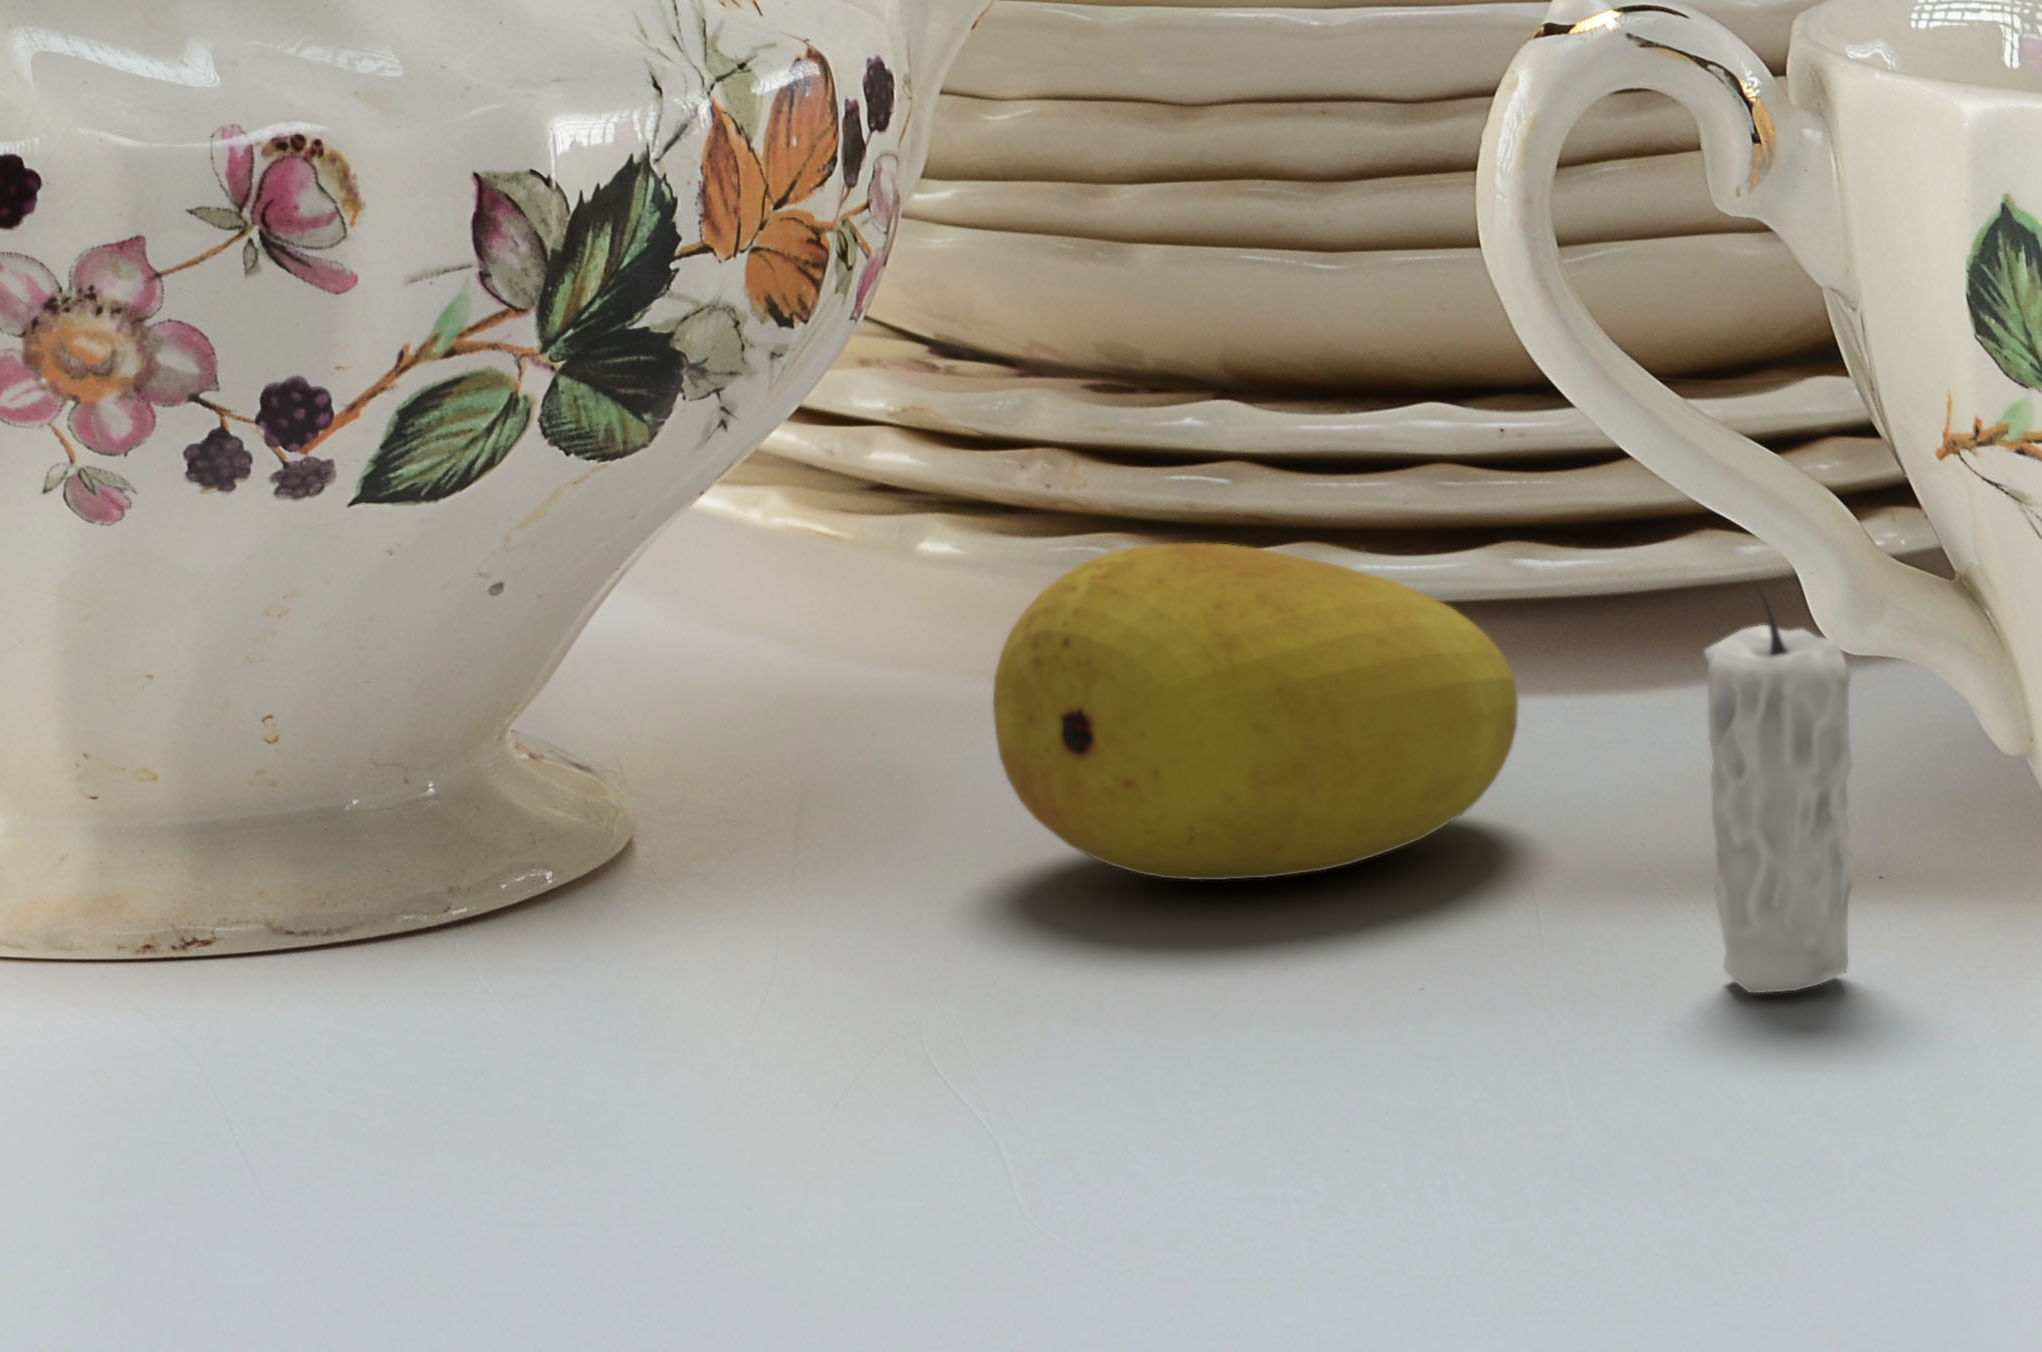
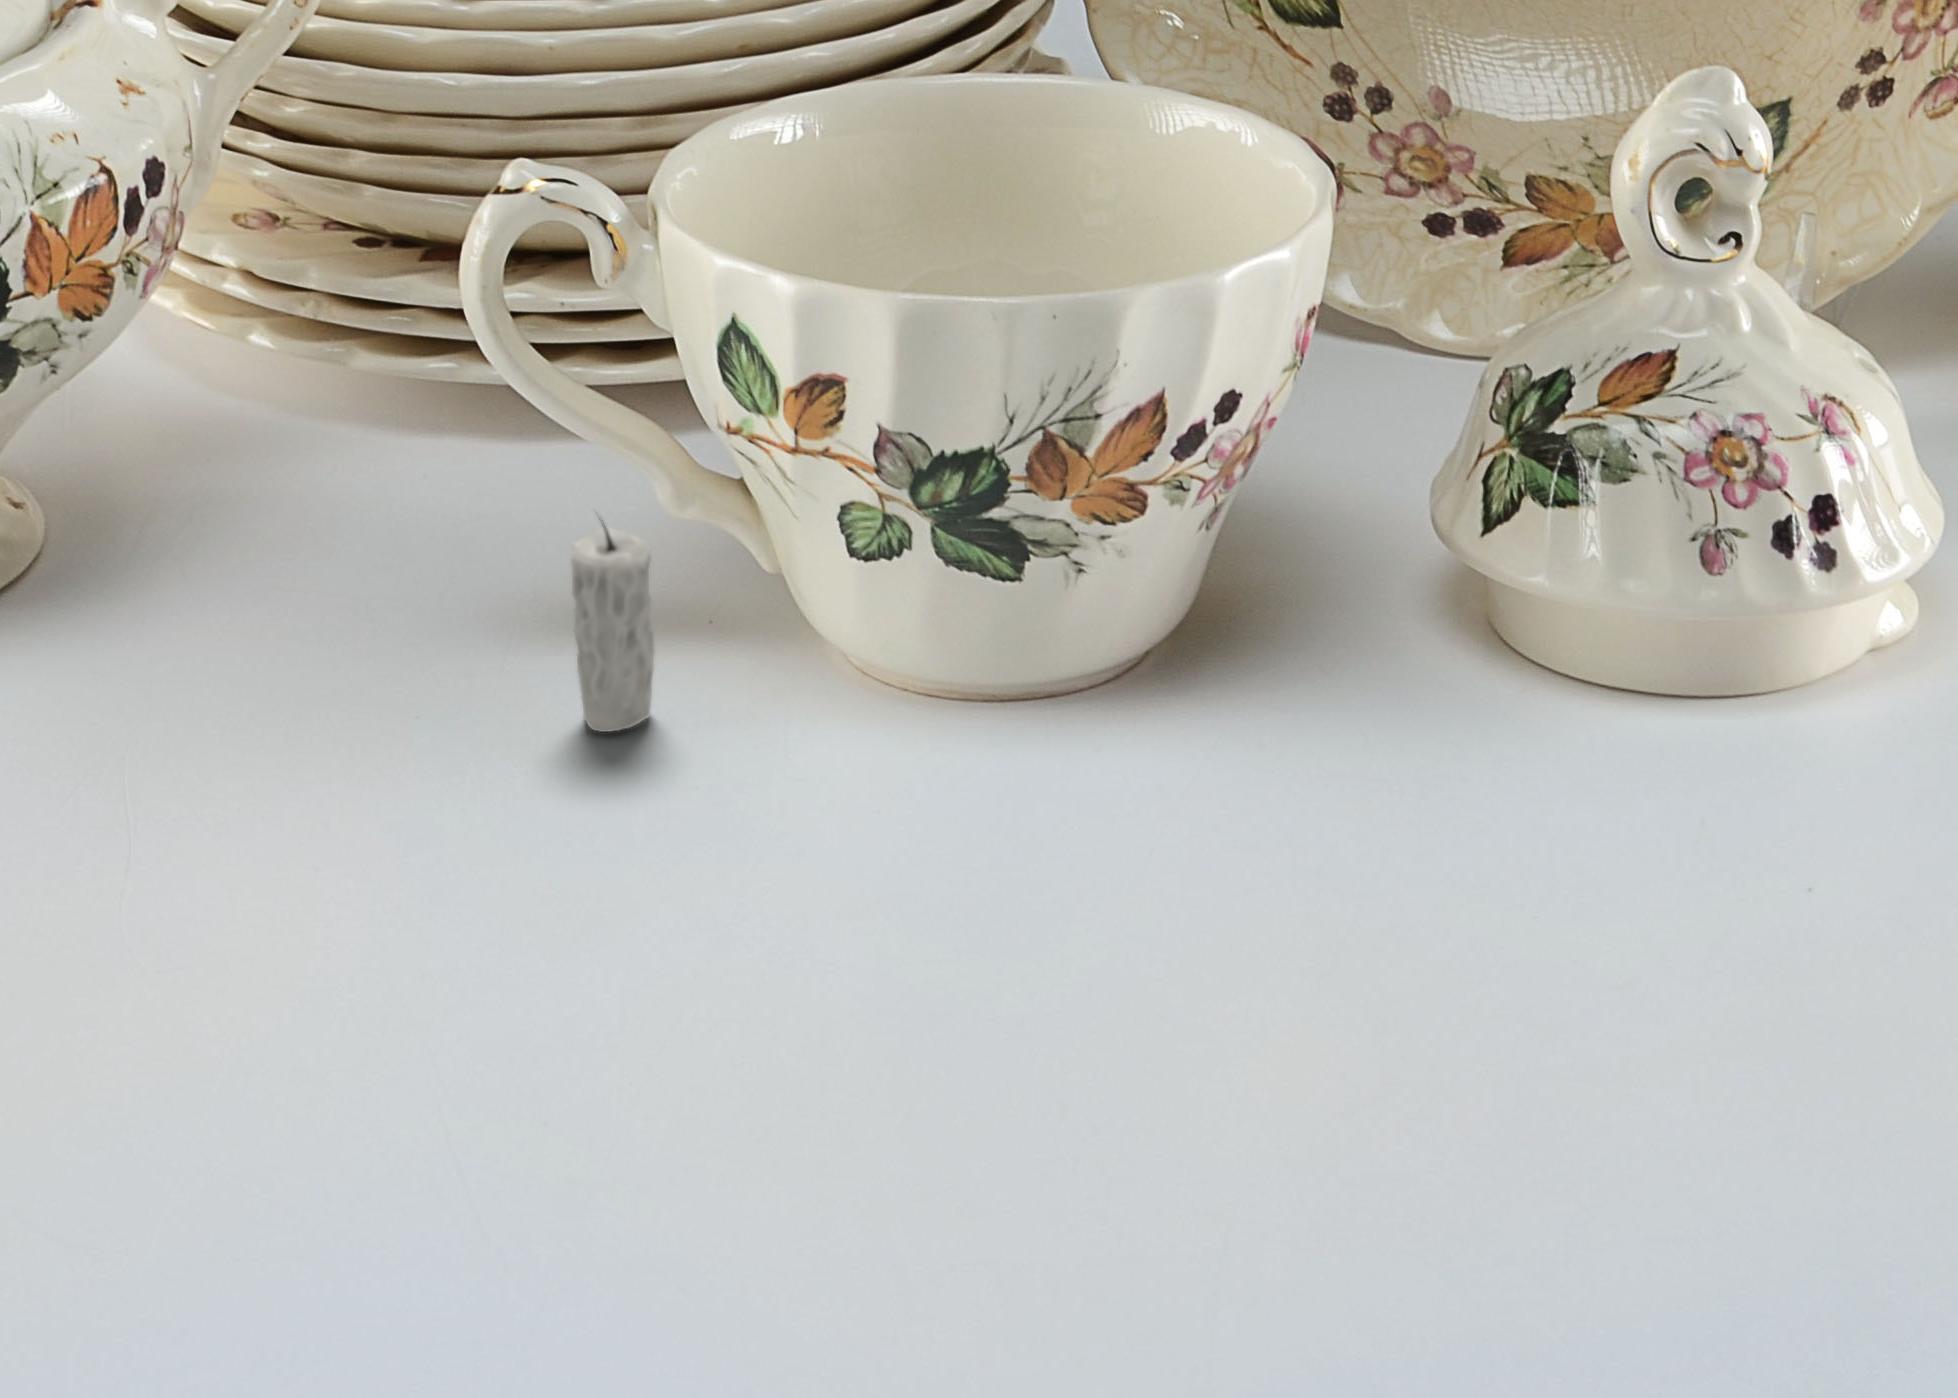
fruit: present [993,543,1518,880] -> none [219,421,523,614]

